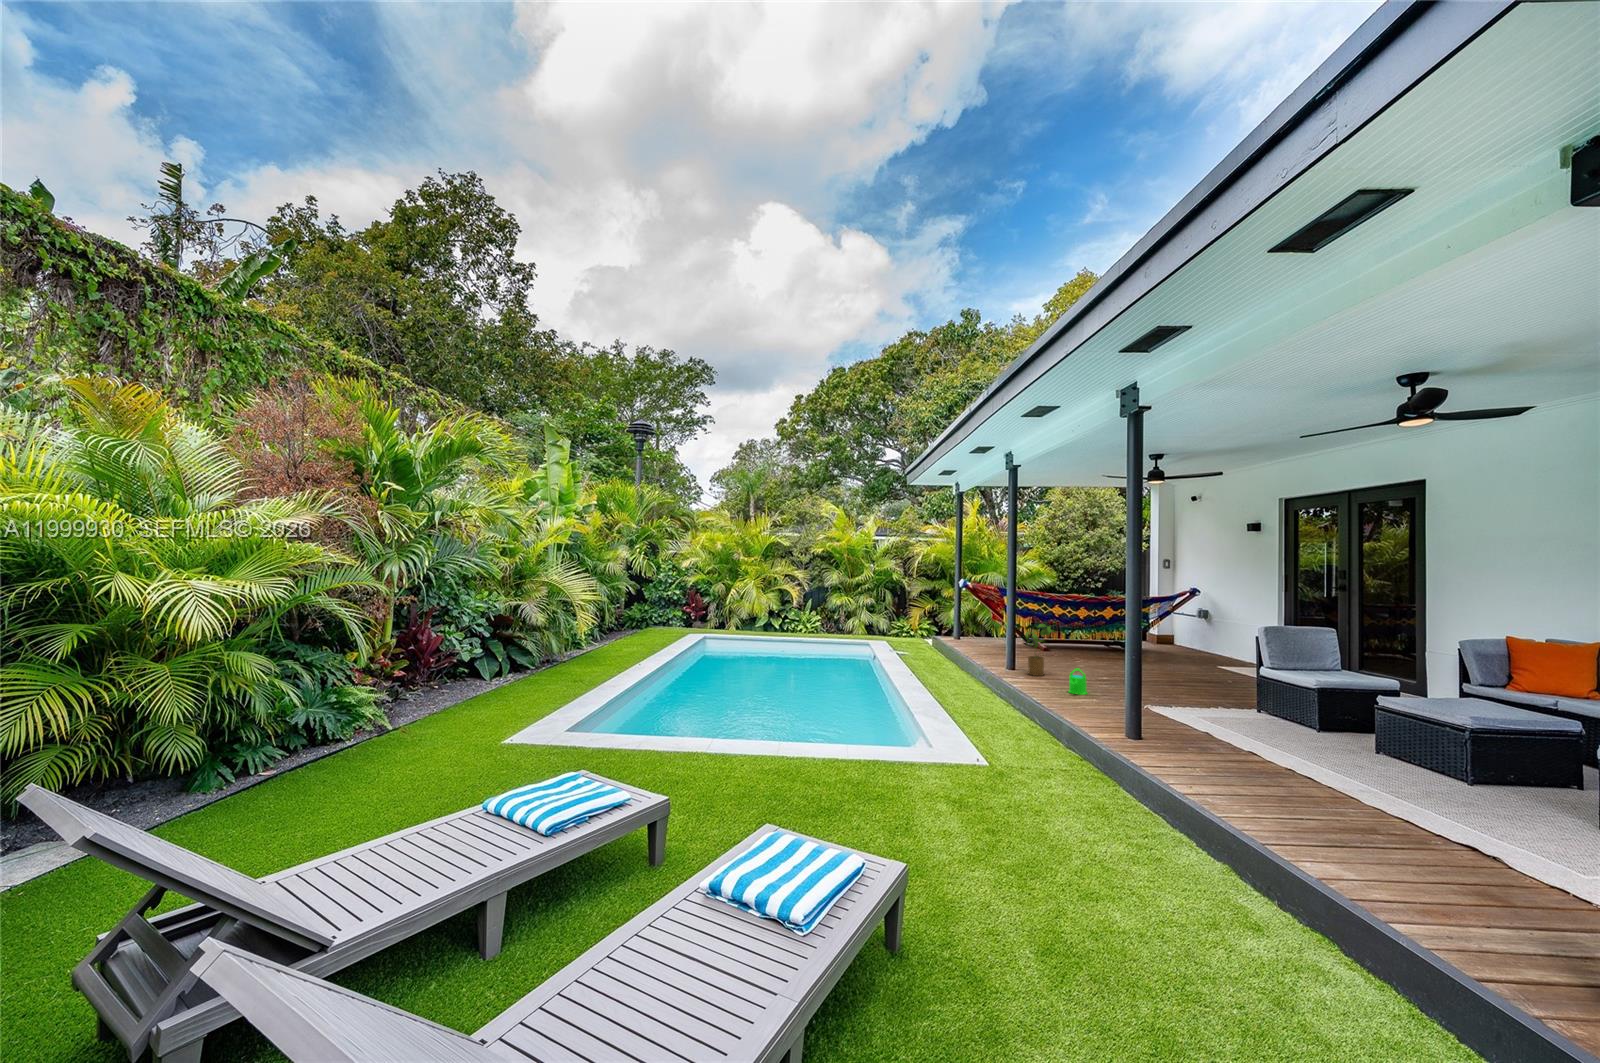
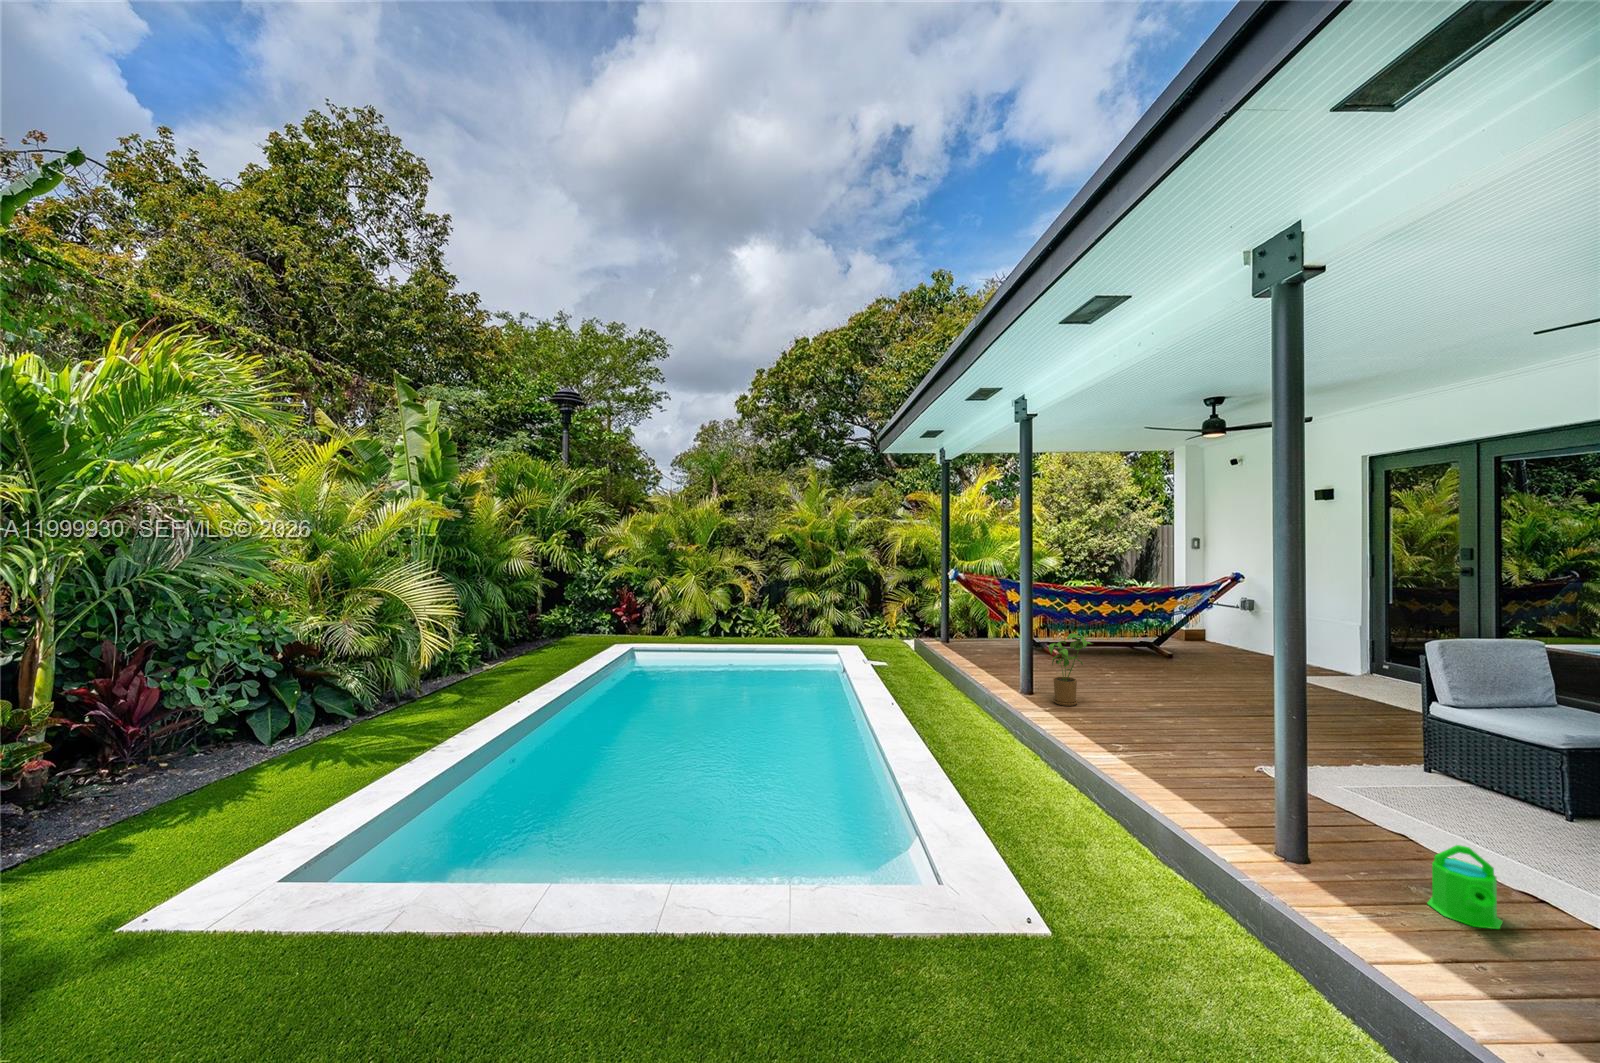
watering can: present [1069,668,1087,695] -> present [1428,845,1503,929]

